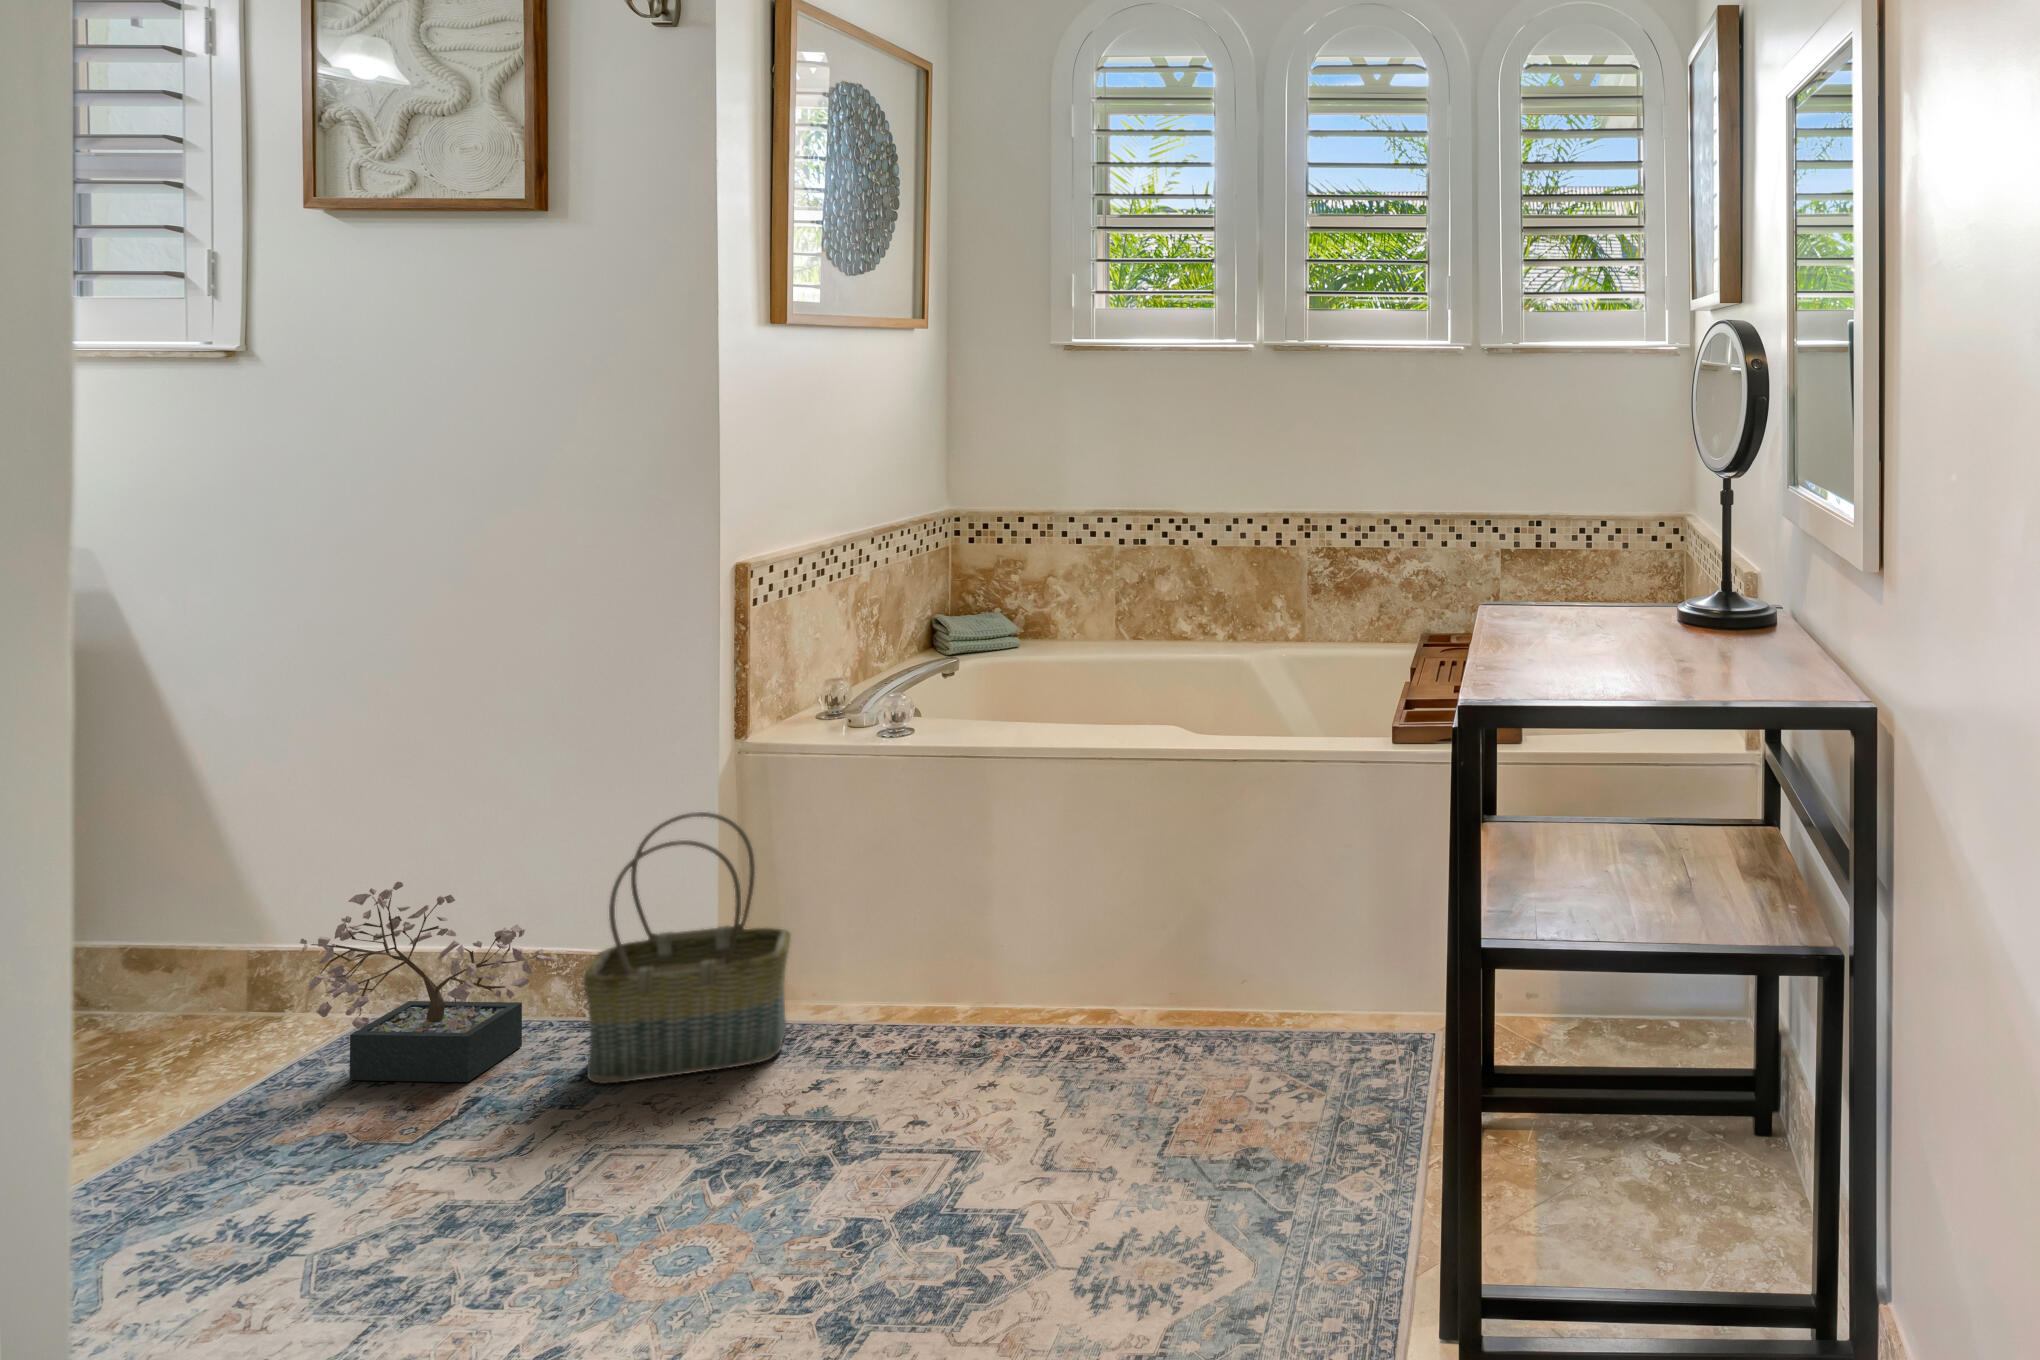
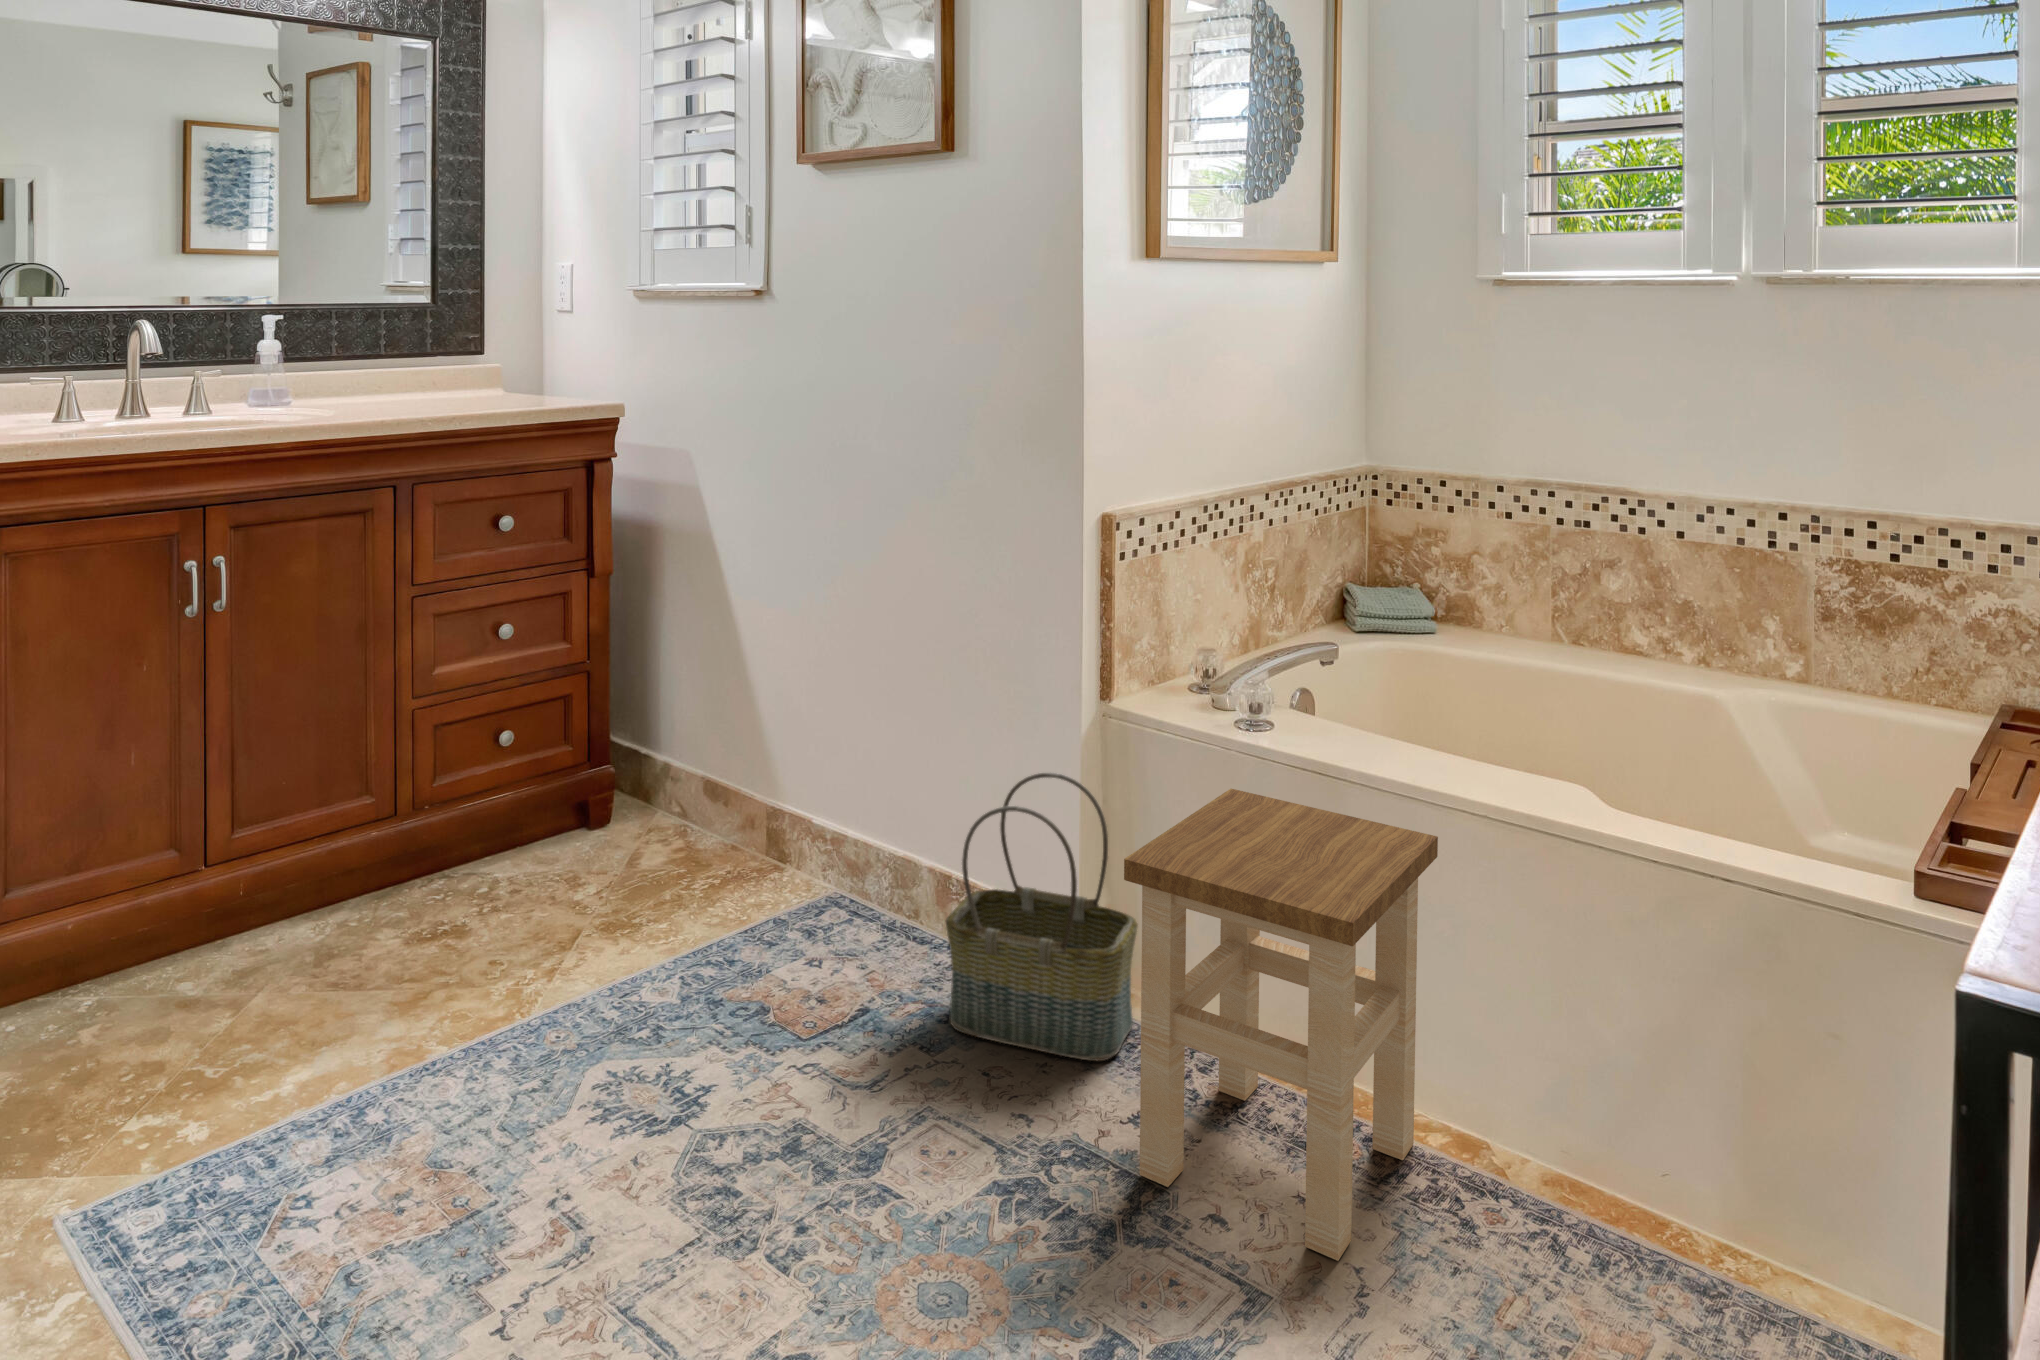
stool: none [824,779,1074,1117] -> present [1124,789,1438,1261]
decorative plant: present [300,882,551,1082] -> none [758,776,944,986]

